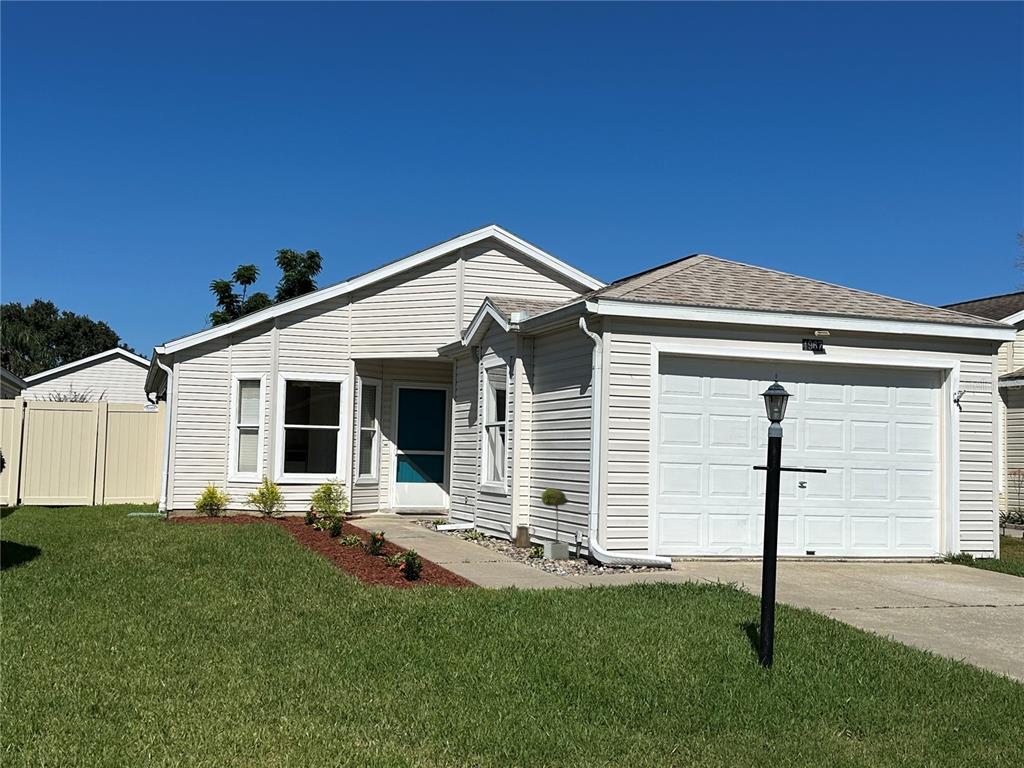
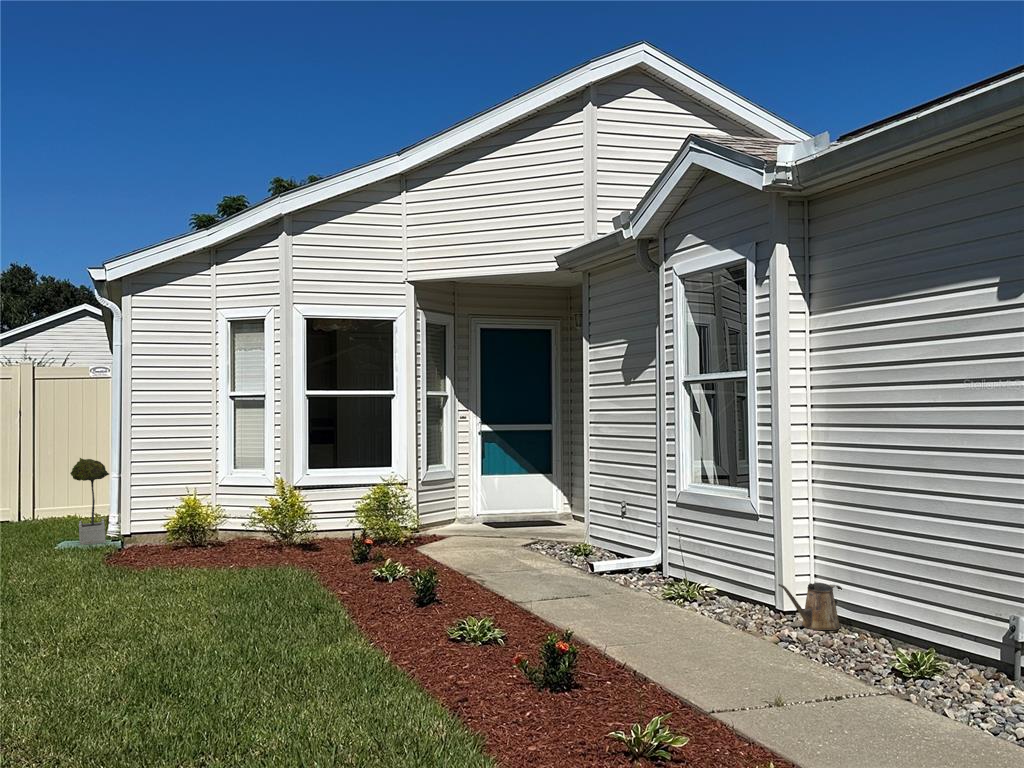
potted tree: present [542,487,570,559] -> present [70,458,109,545]

